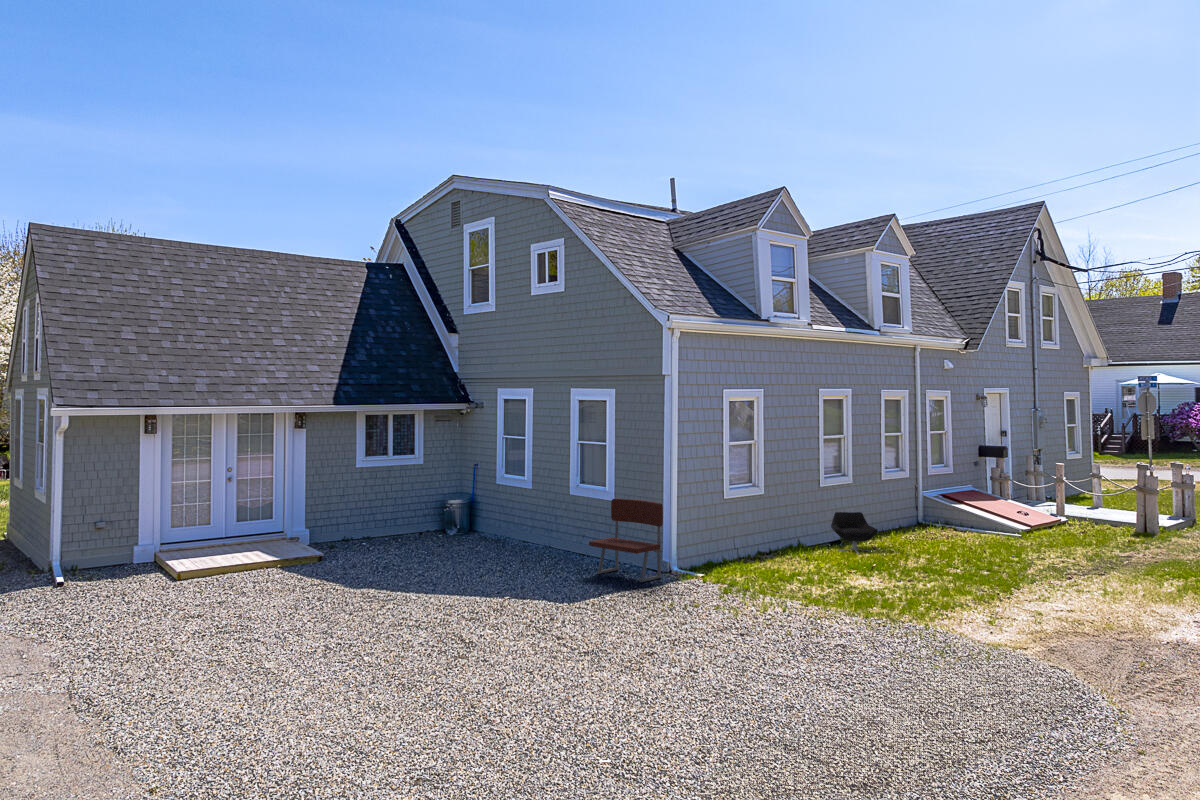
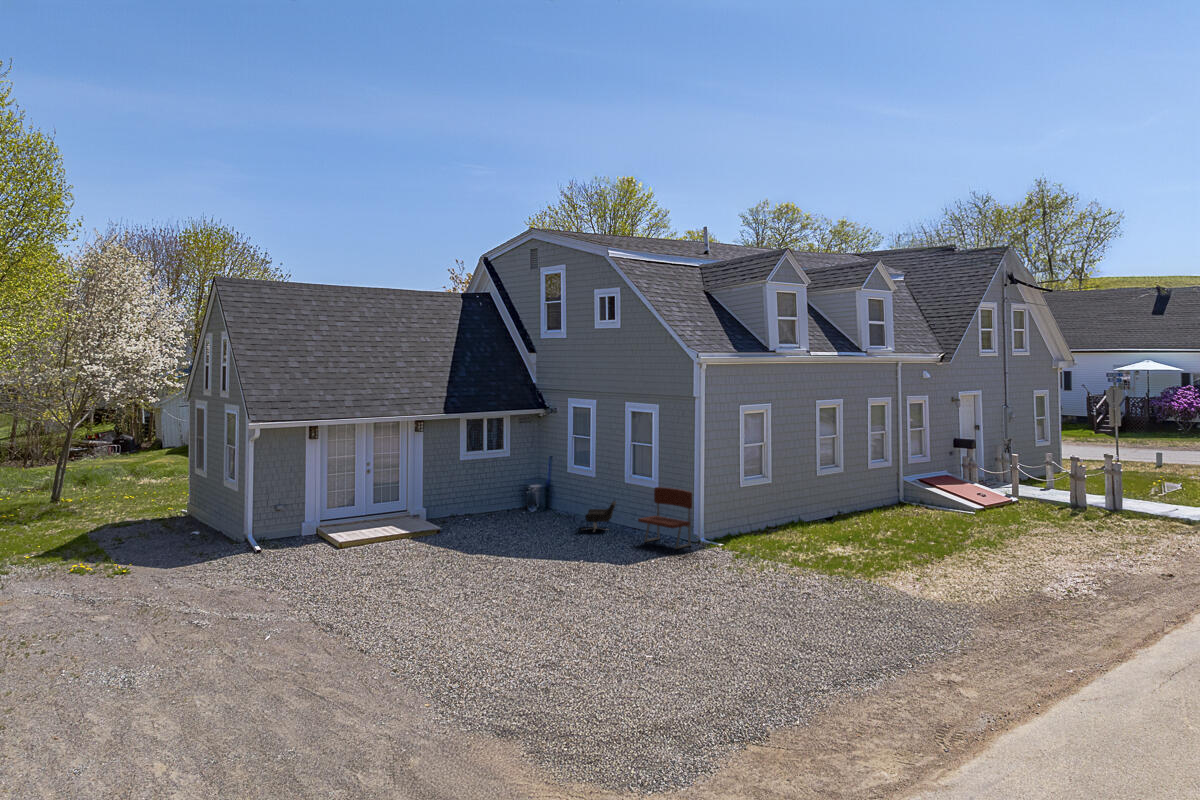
lounge chair: present [831,512,878,554] -> present [585,501,616,532]

